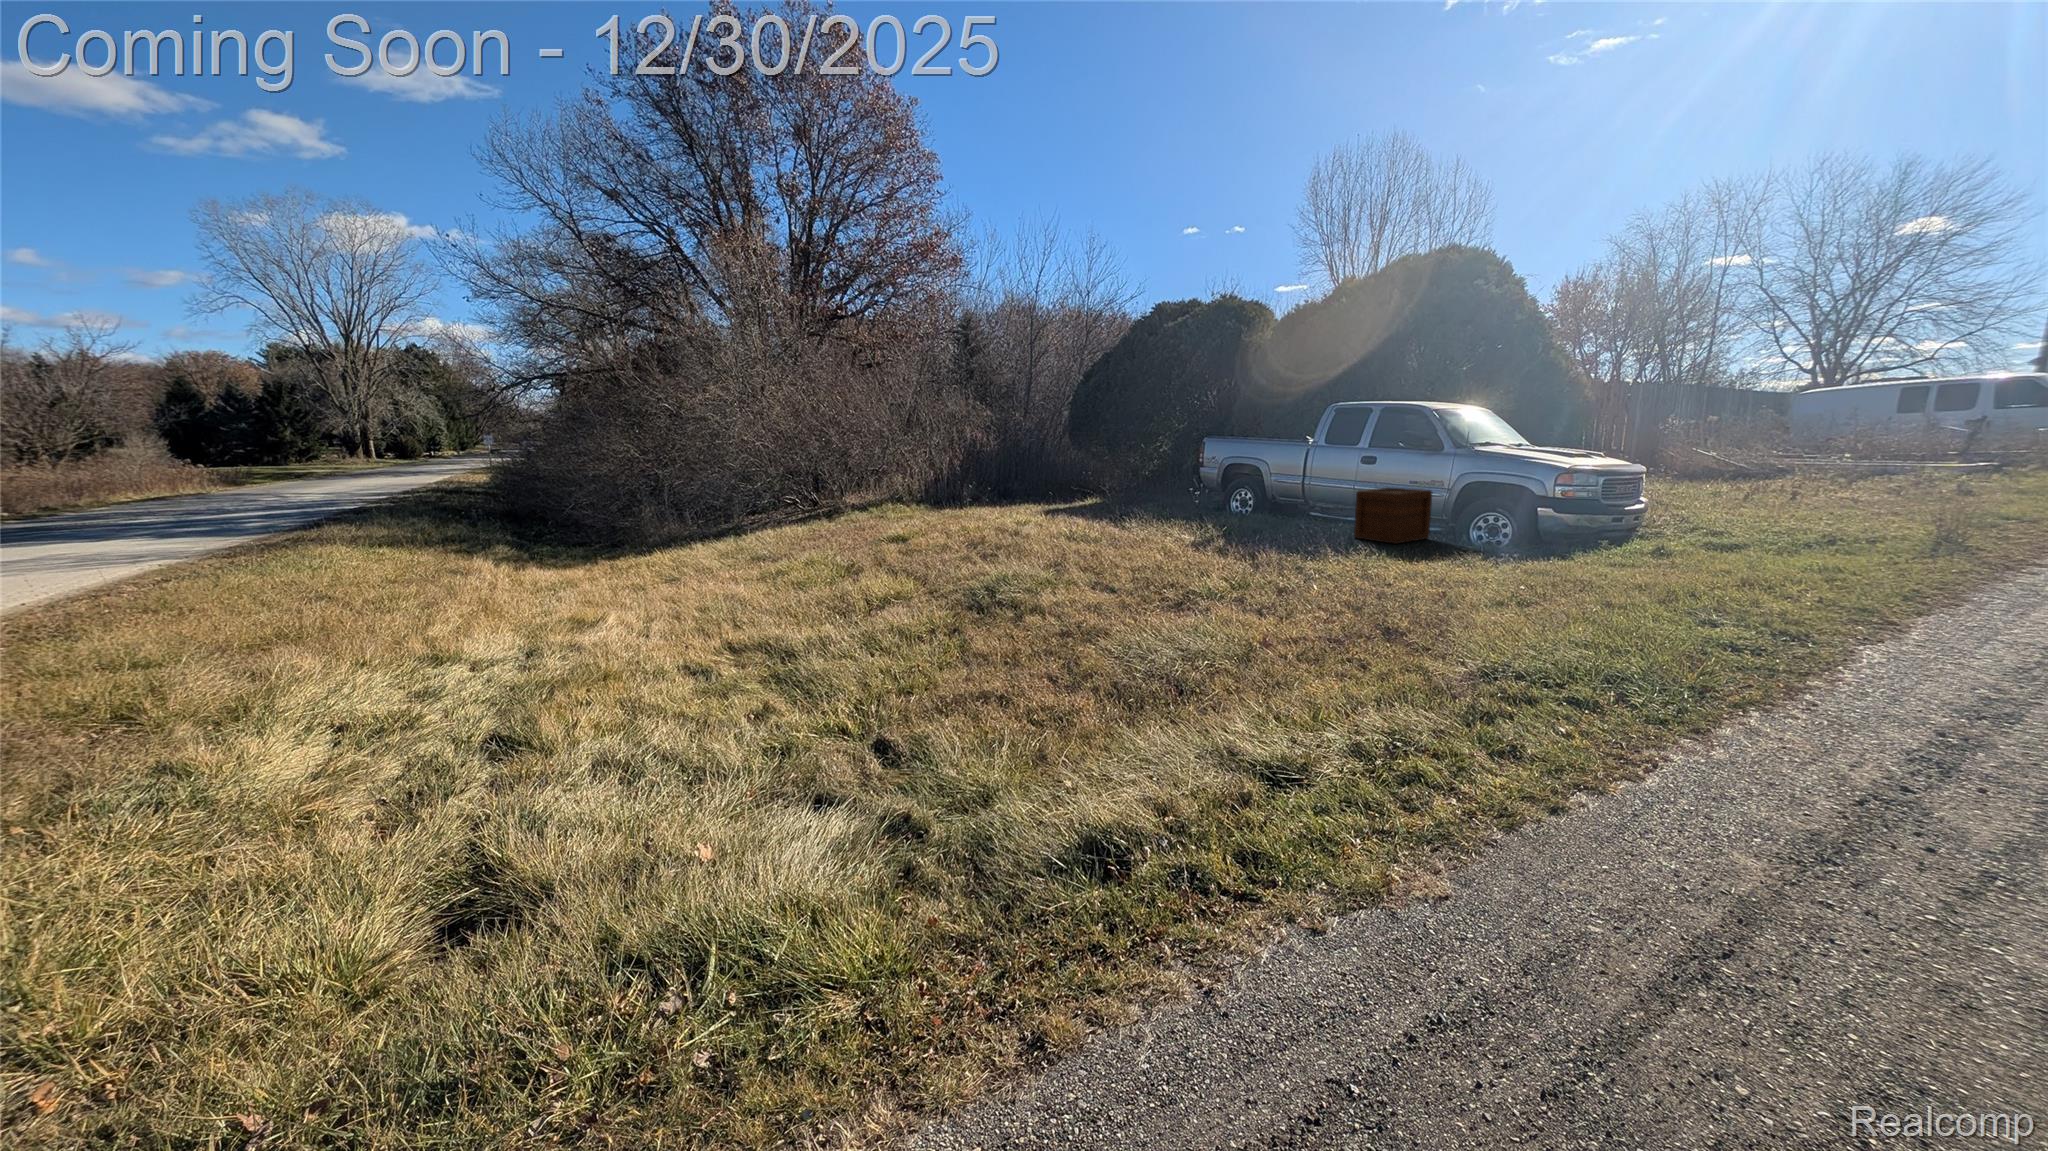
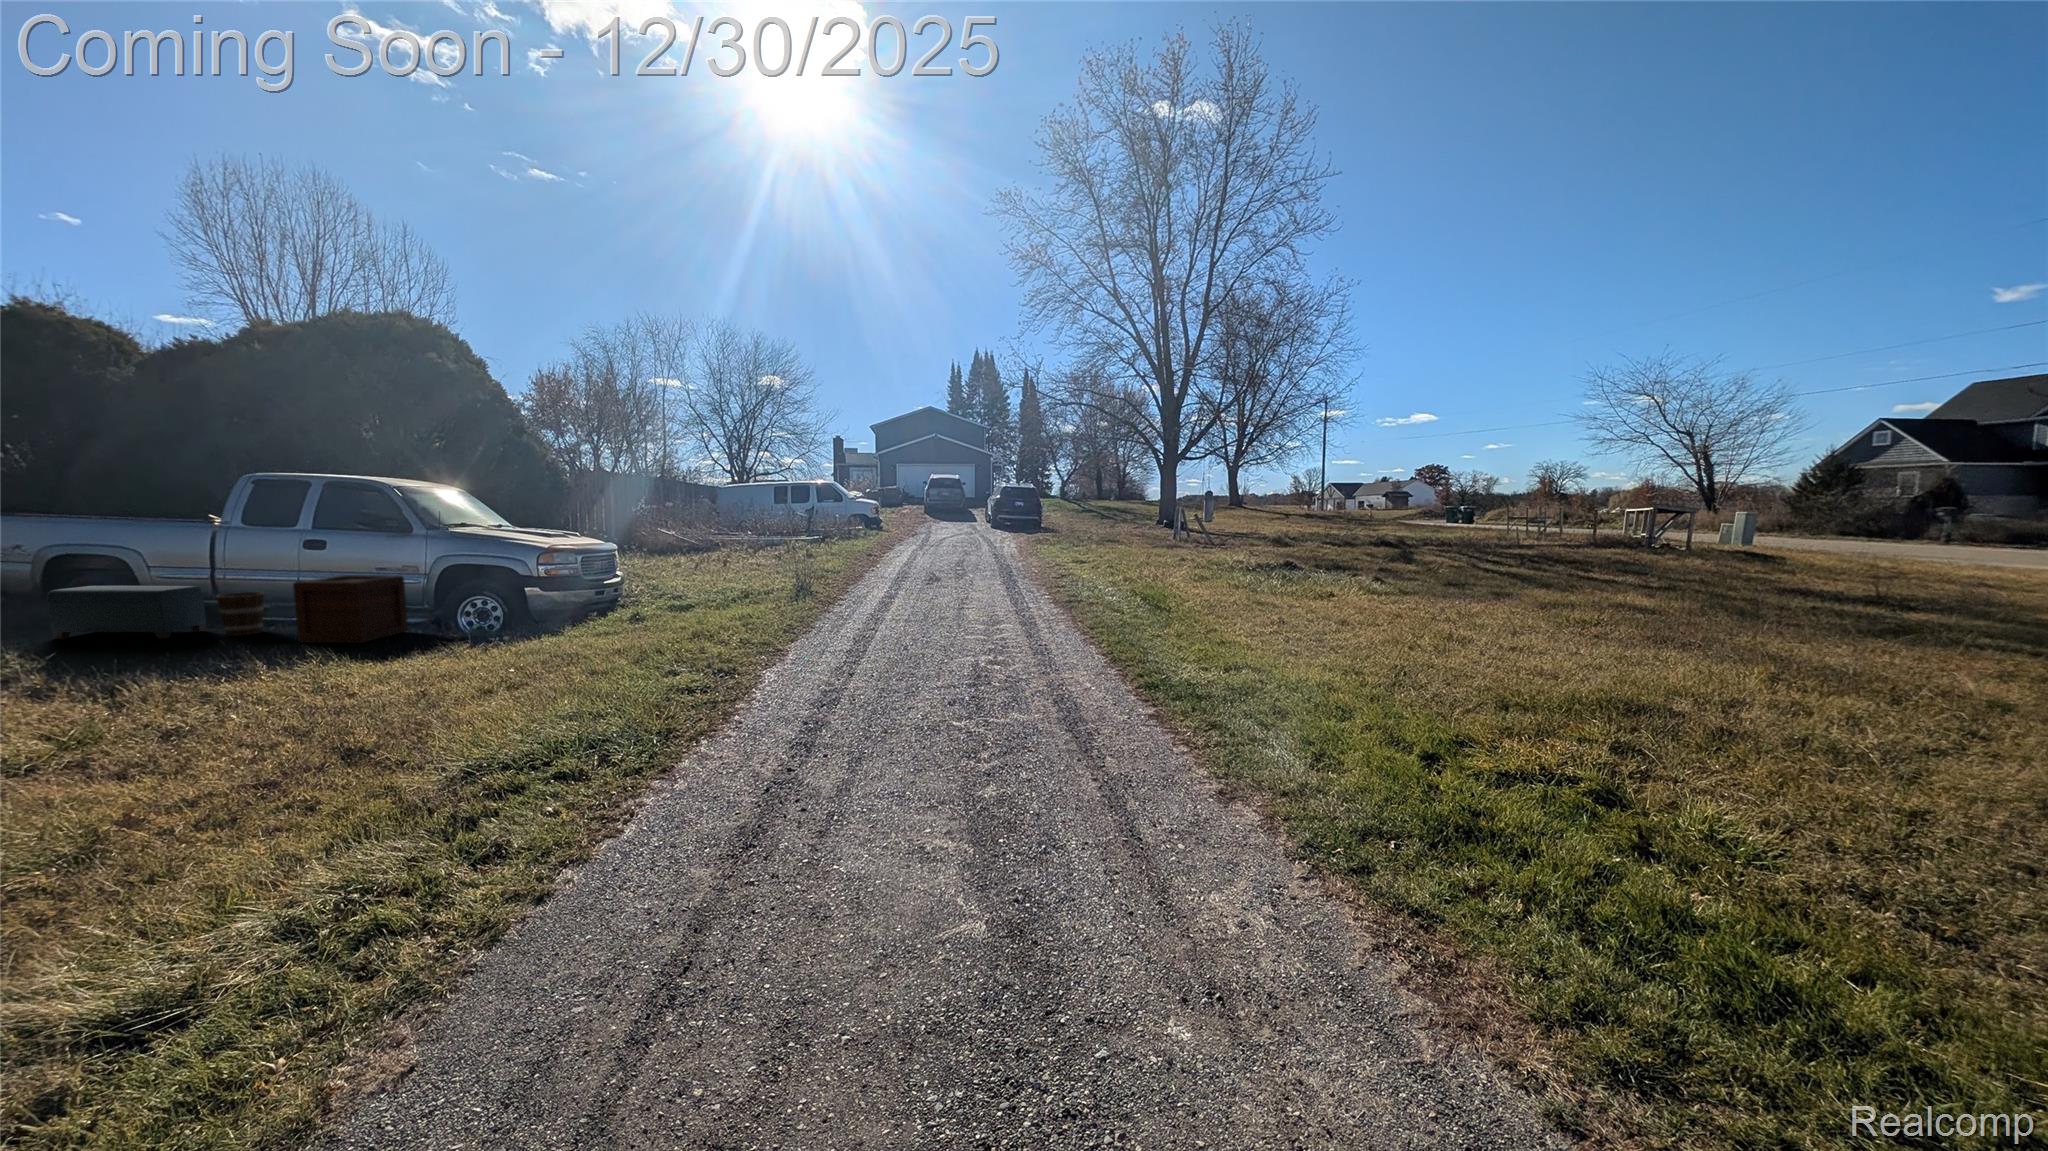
bench: none [1230,486,1302,525] -> present [47,586,206,639]
bucket: none [1309,497,1336,528] -> present [216,592,264,636]

